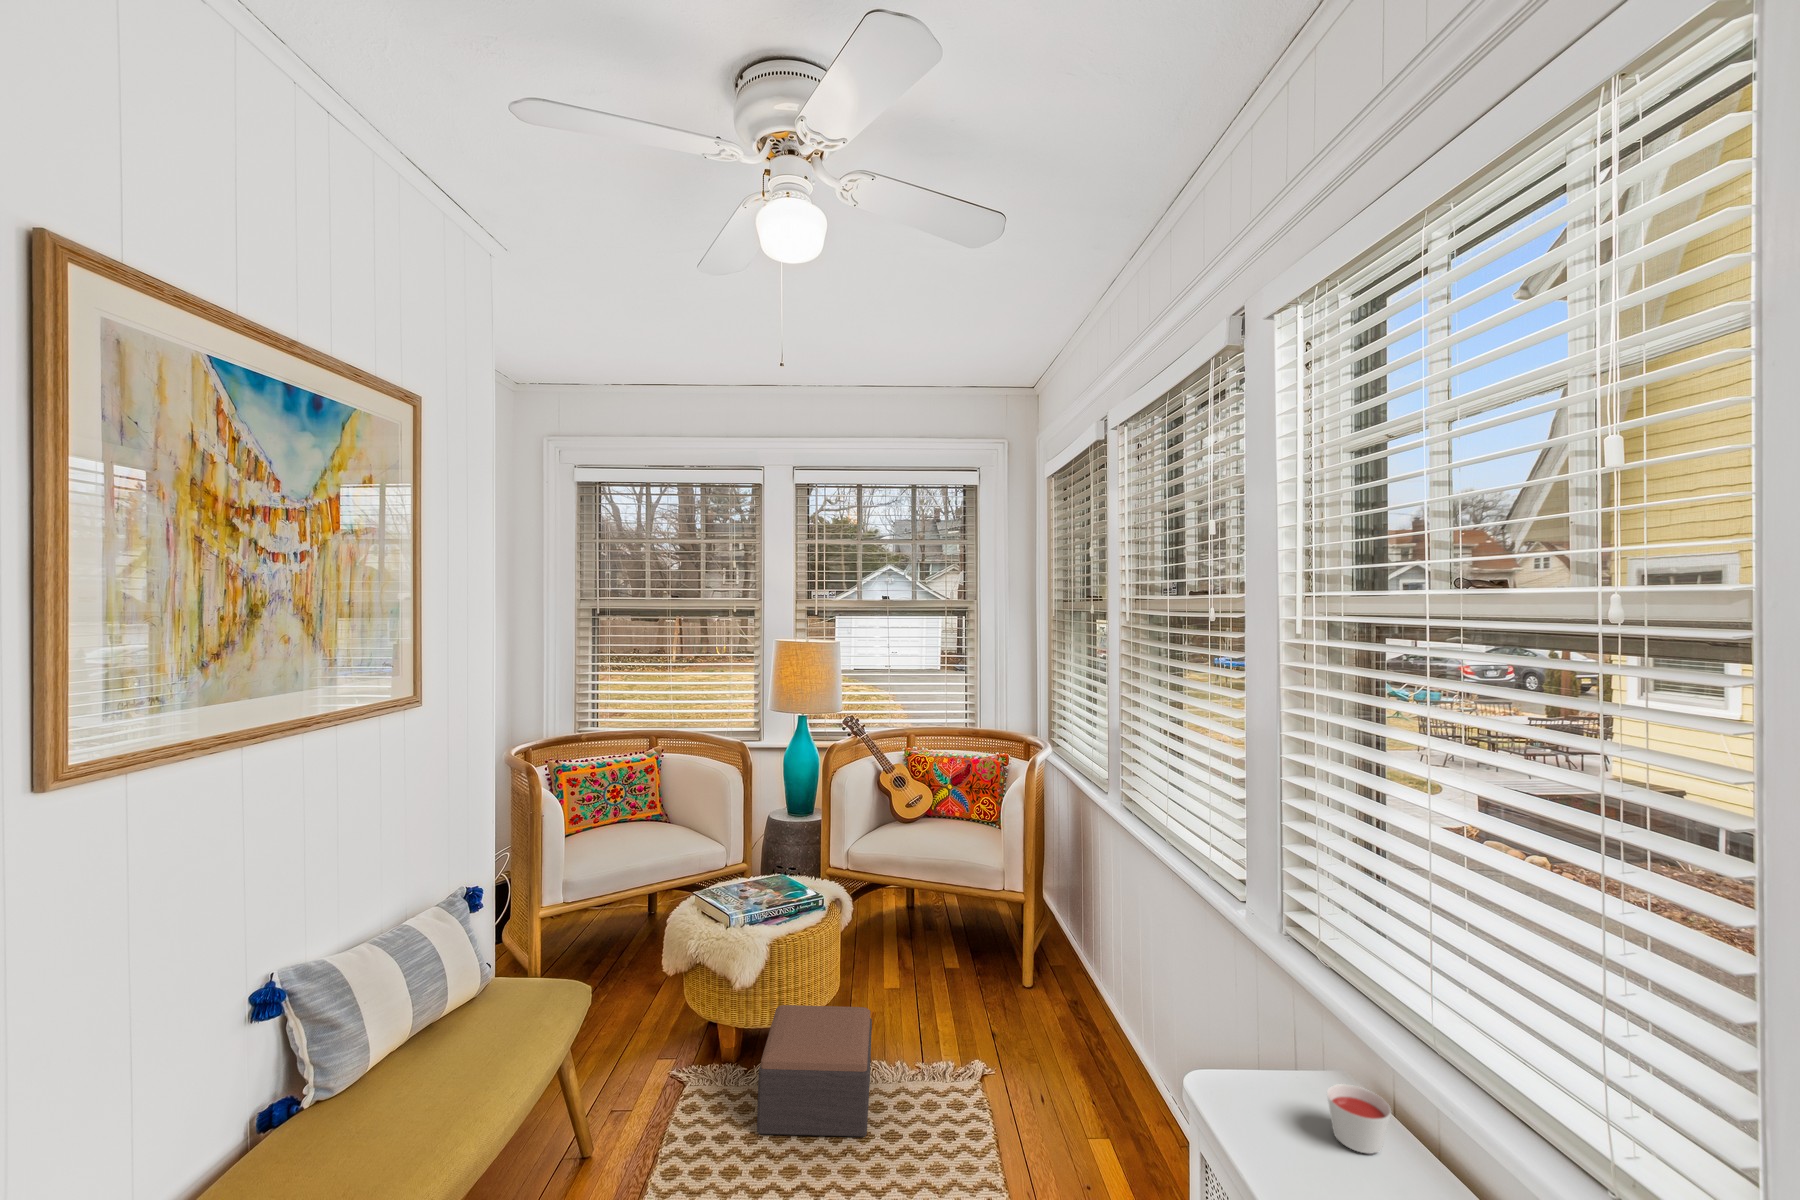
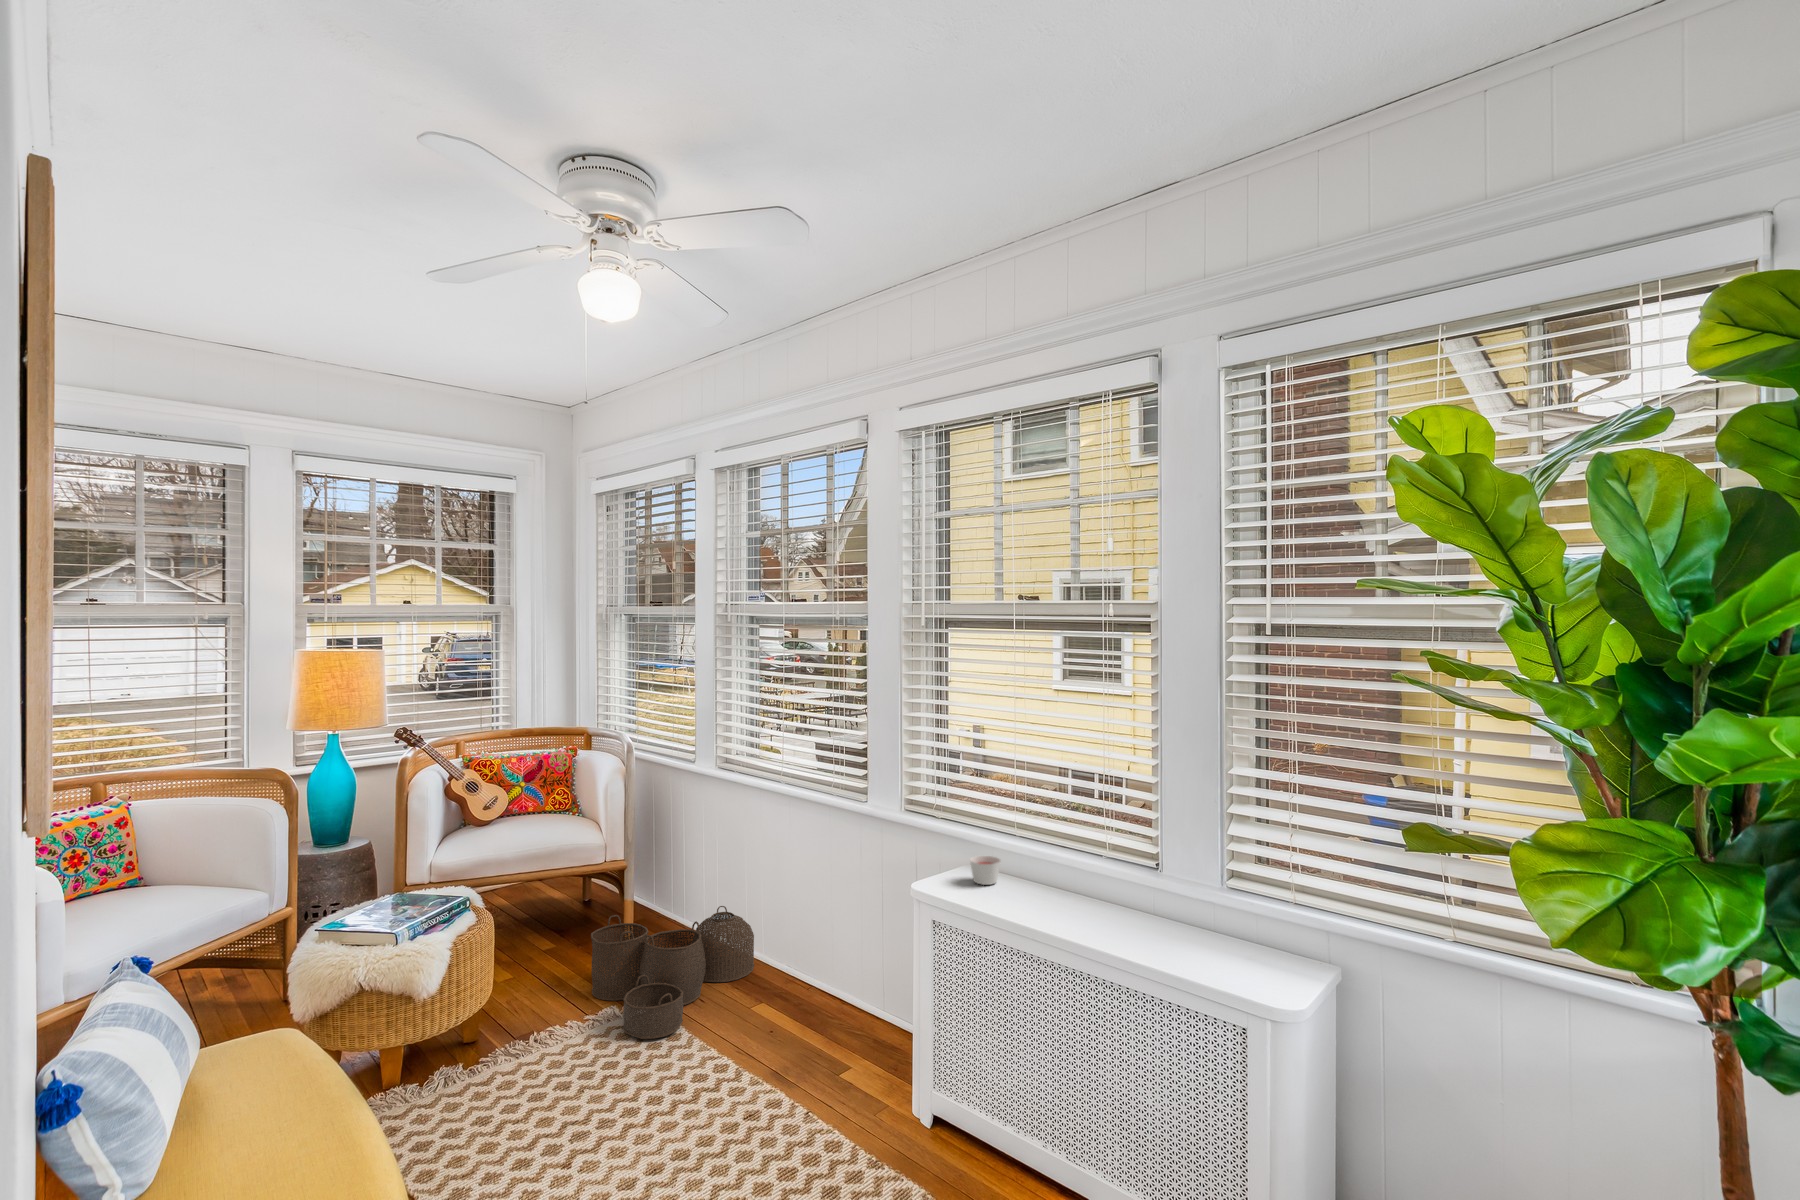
woven basket: none [936,953,1132,1127] -> present [591,906,754,1039]
footstool: present [757,1005,872,1137] -> none [450,978,586,1110]

